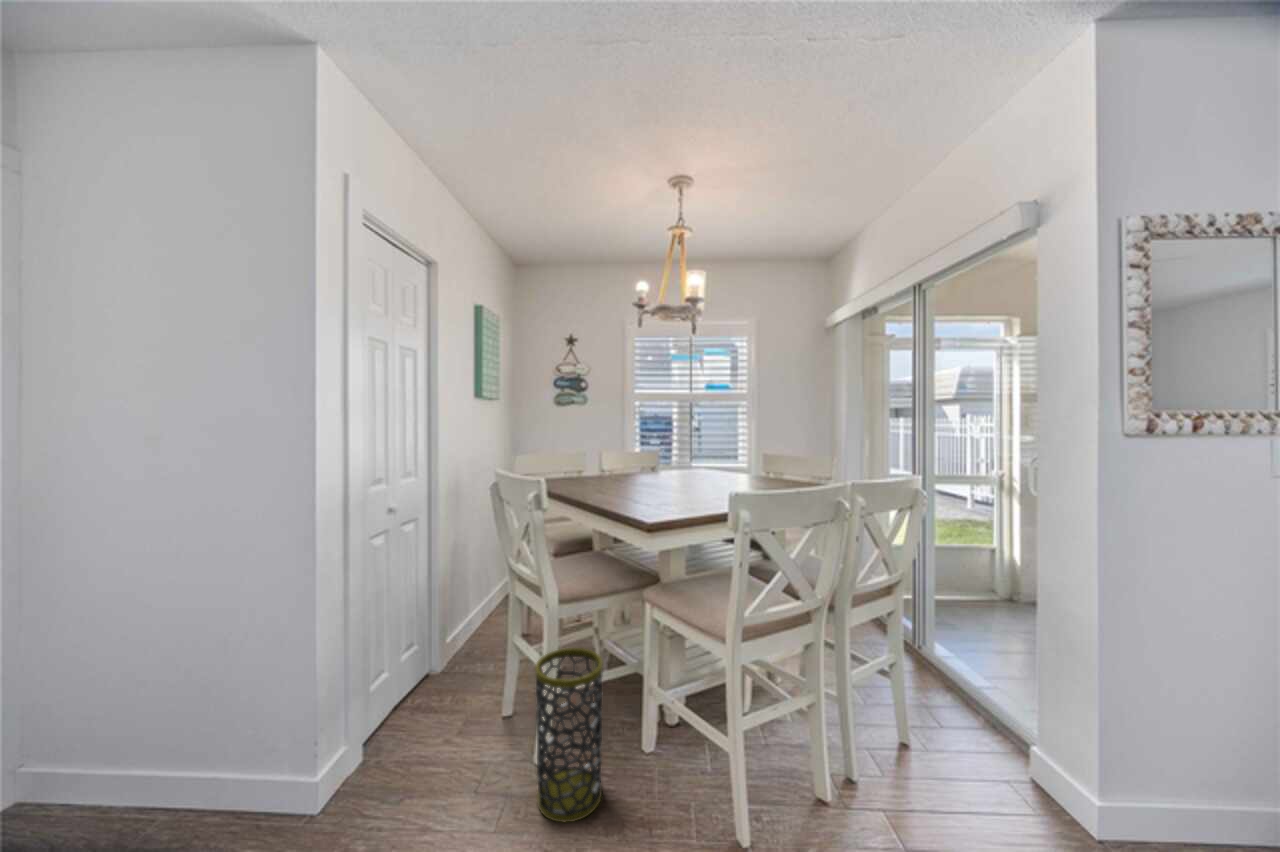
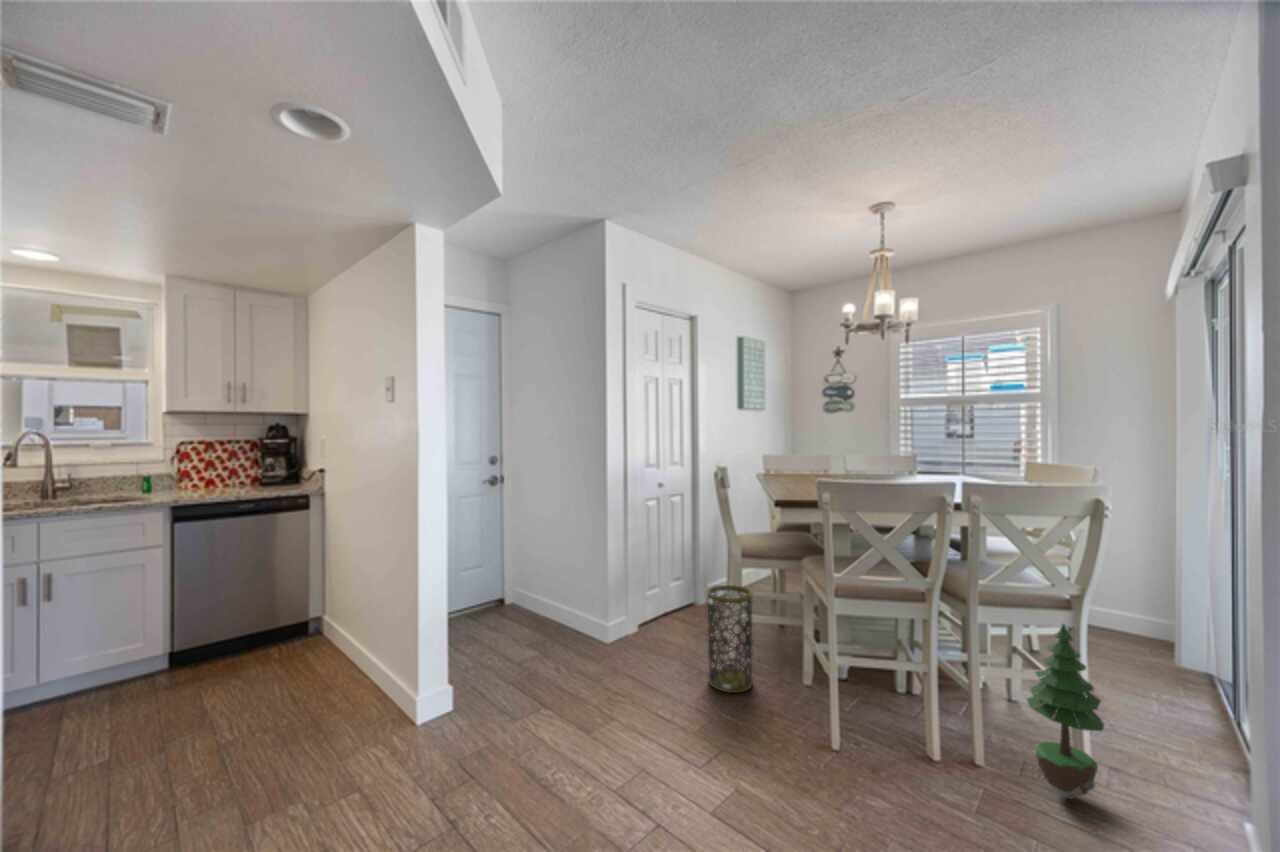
potted tree: none [902,614,972,783] -> present [1027,624,1104,799]

